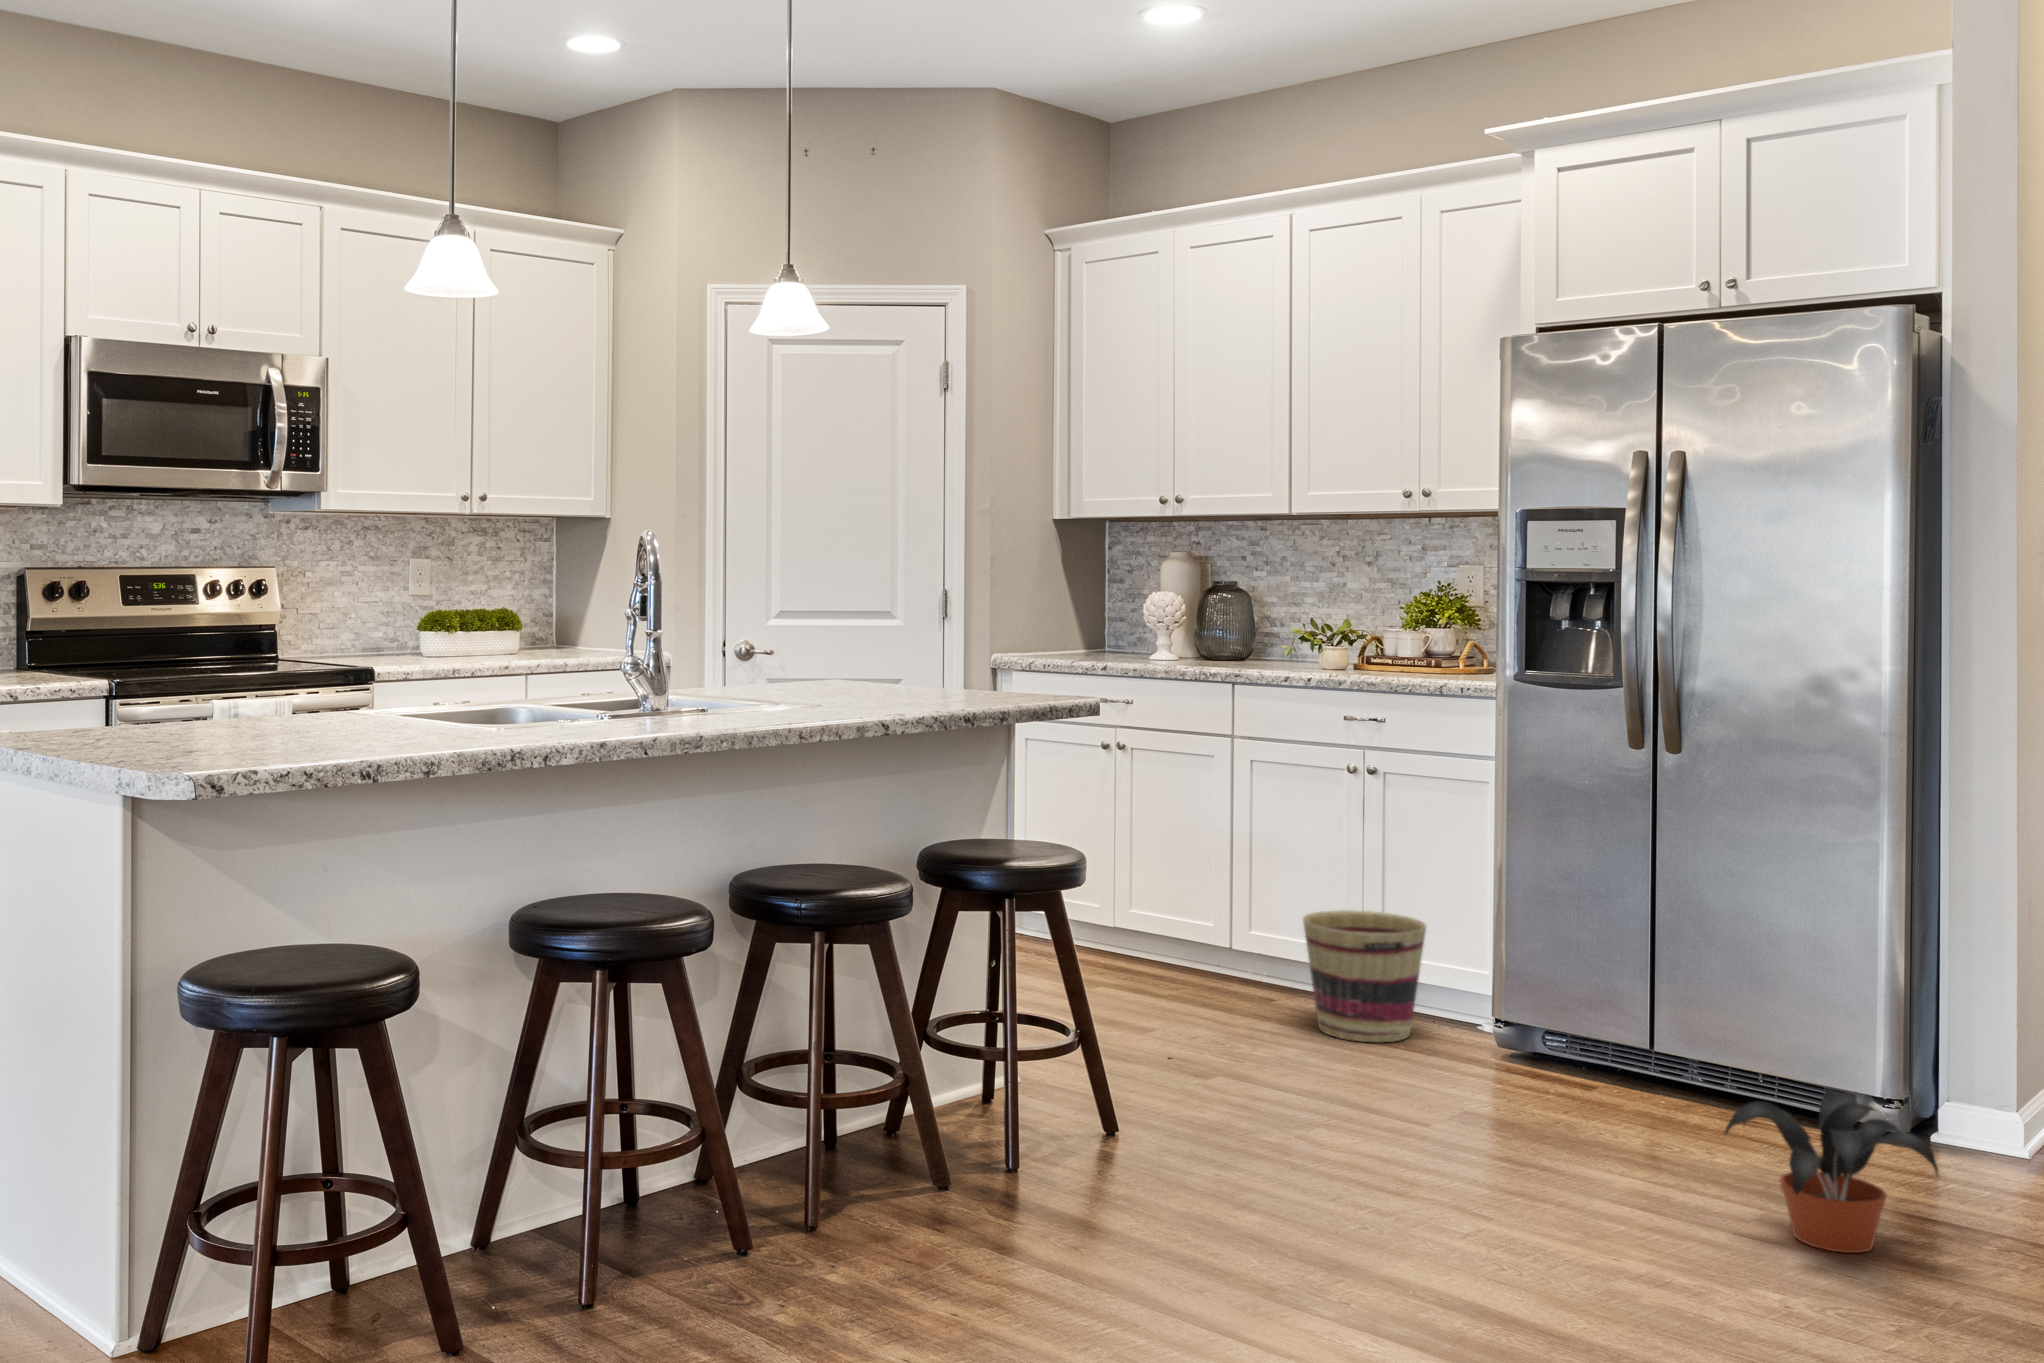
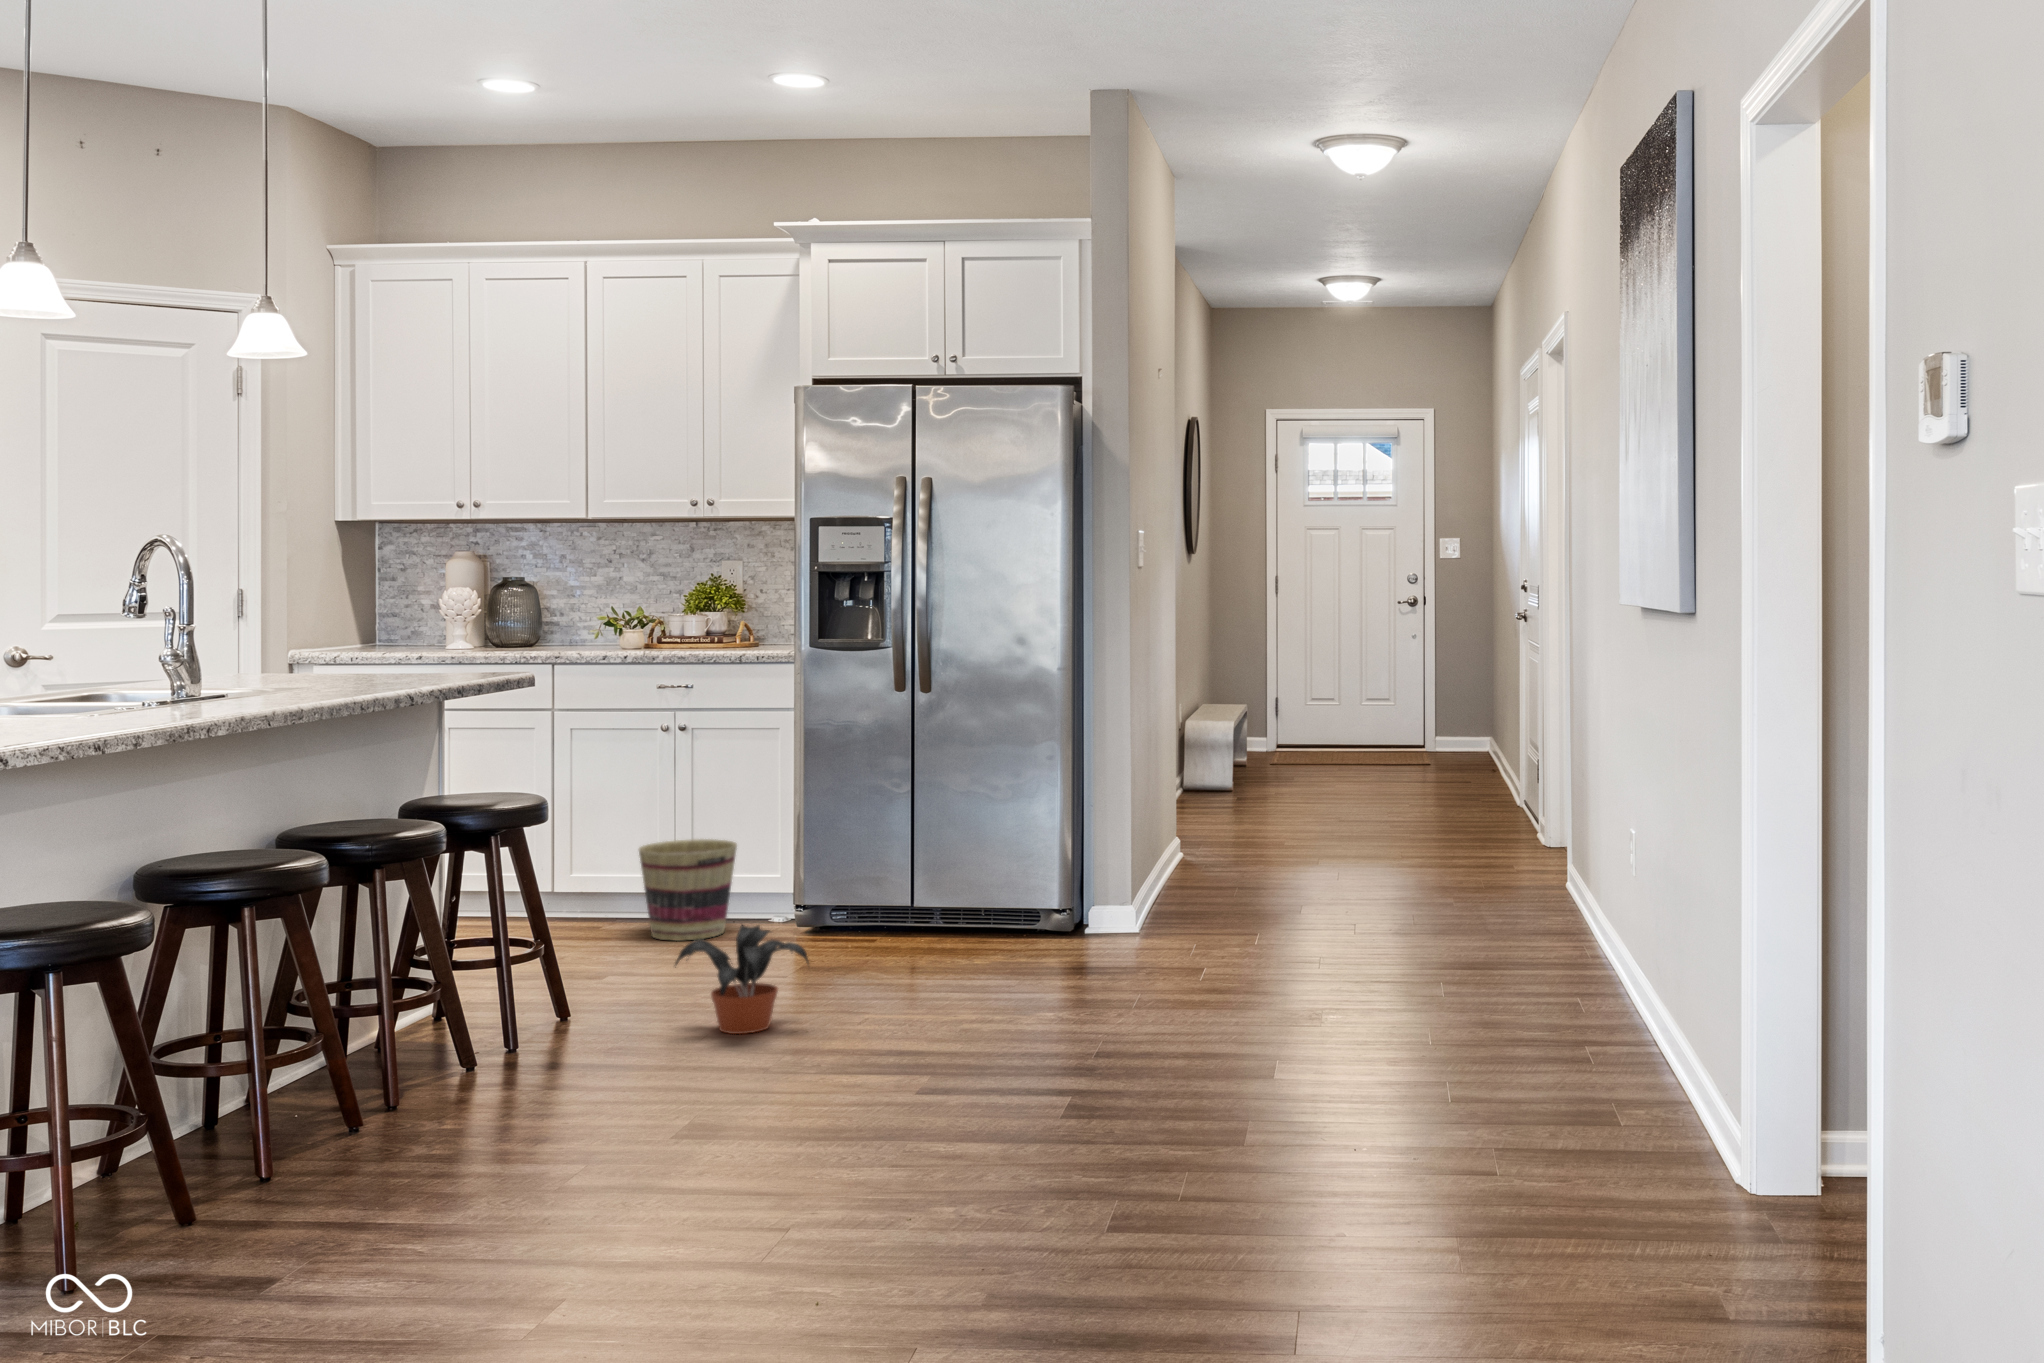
potted plant: present [1725,1088,1938,1253] -> present [675,925,809,1034]

